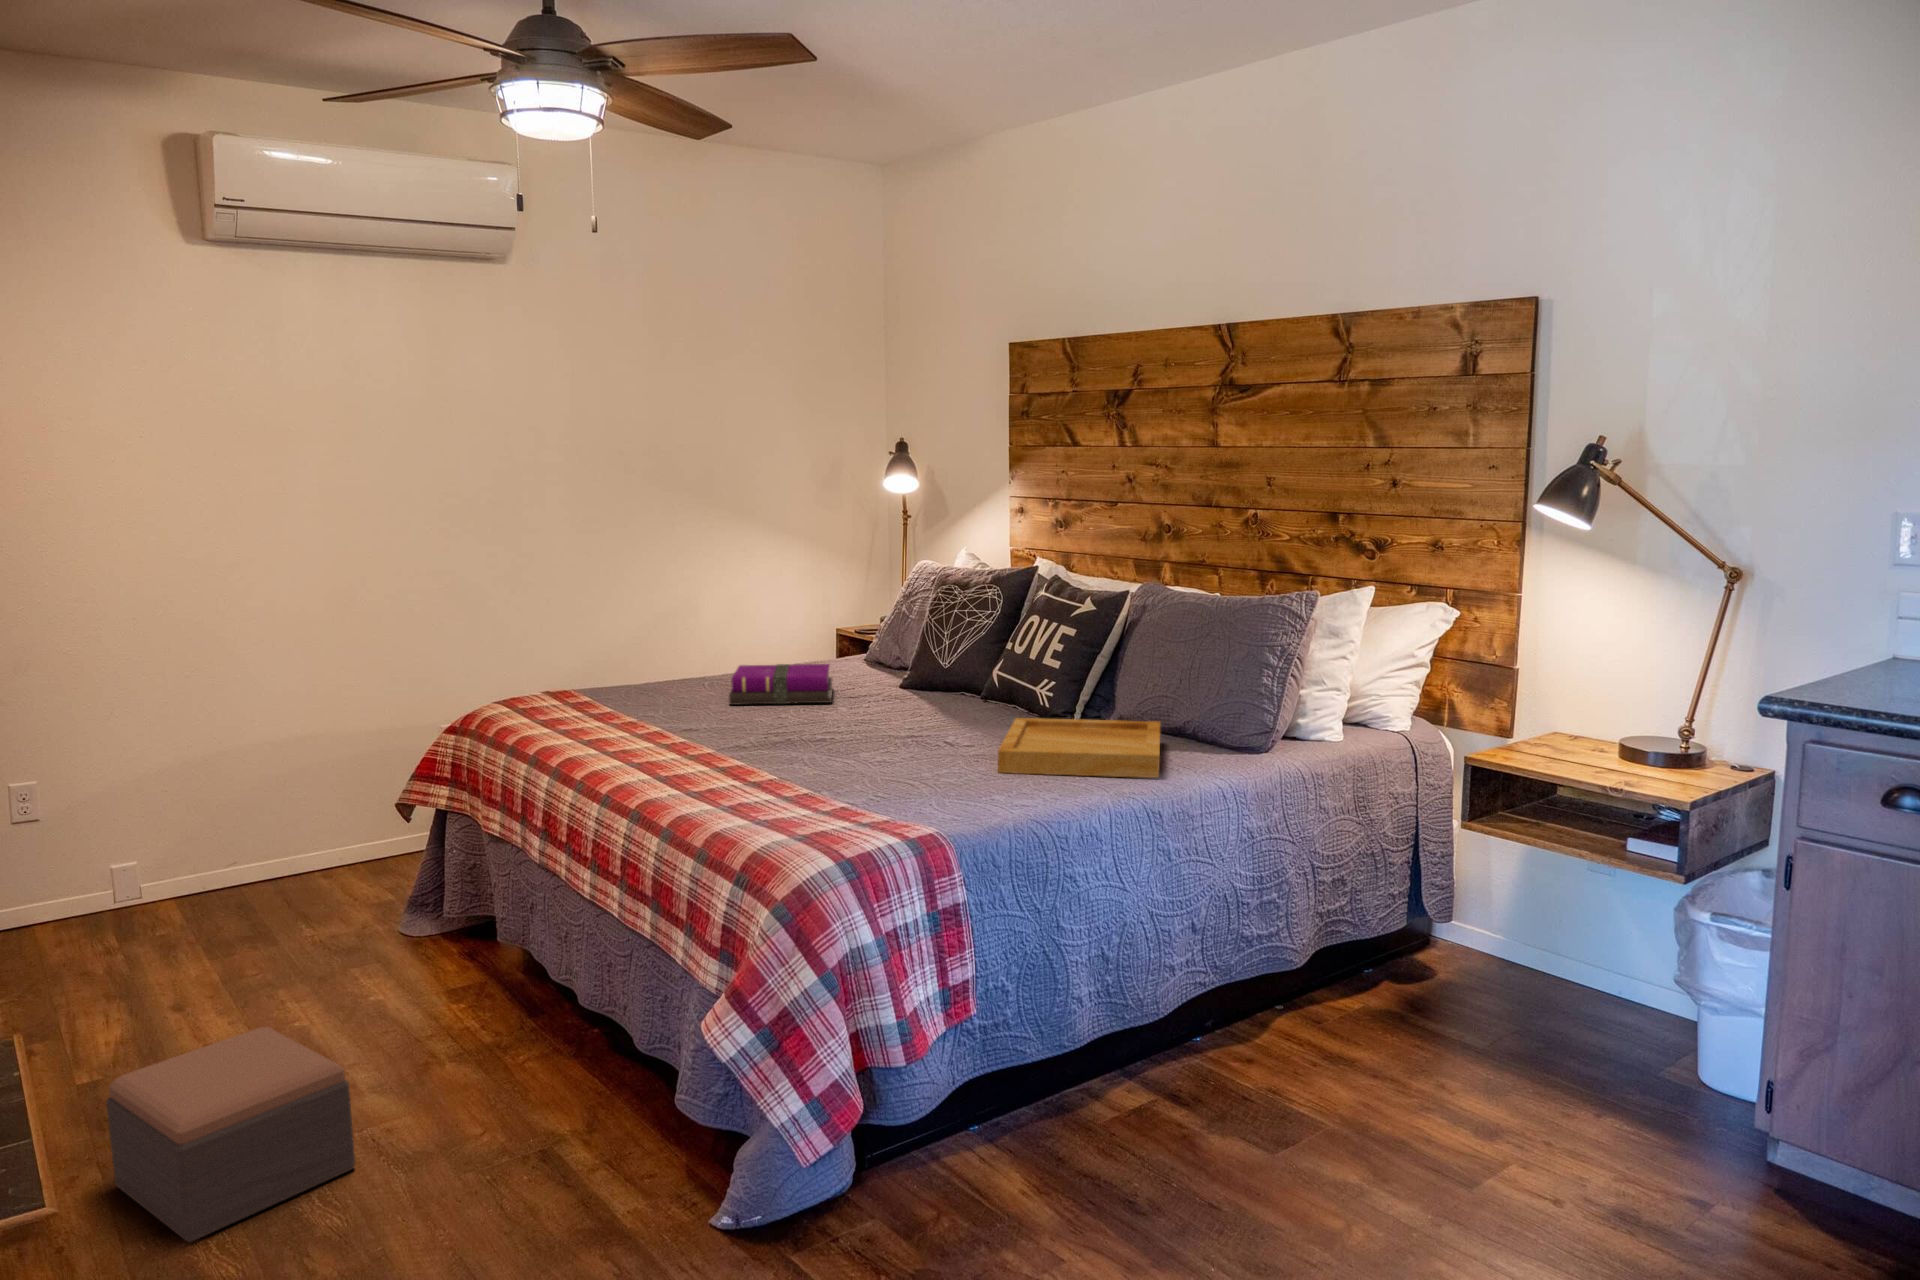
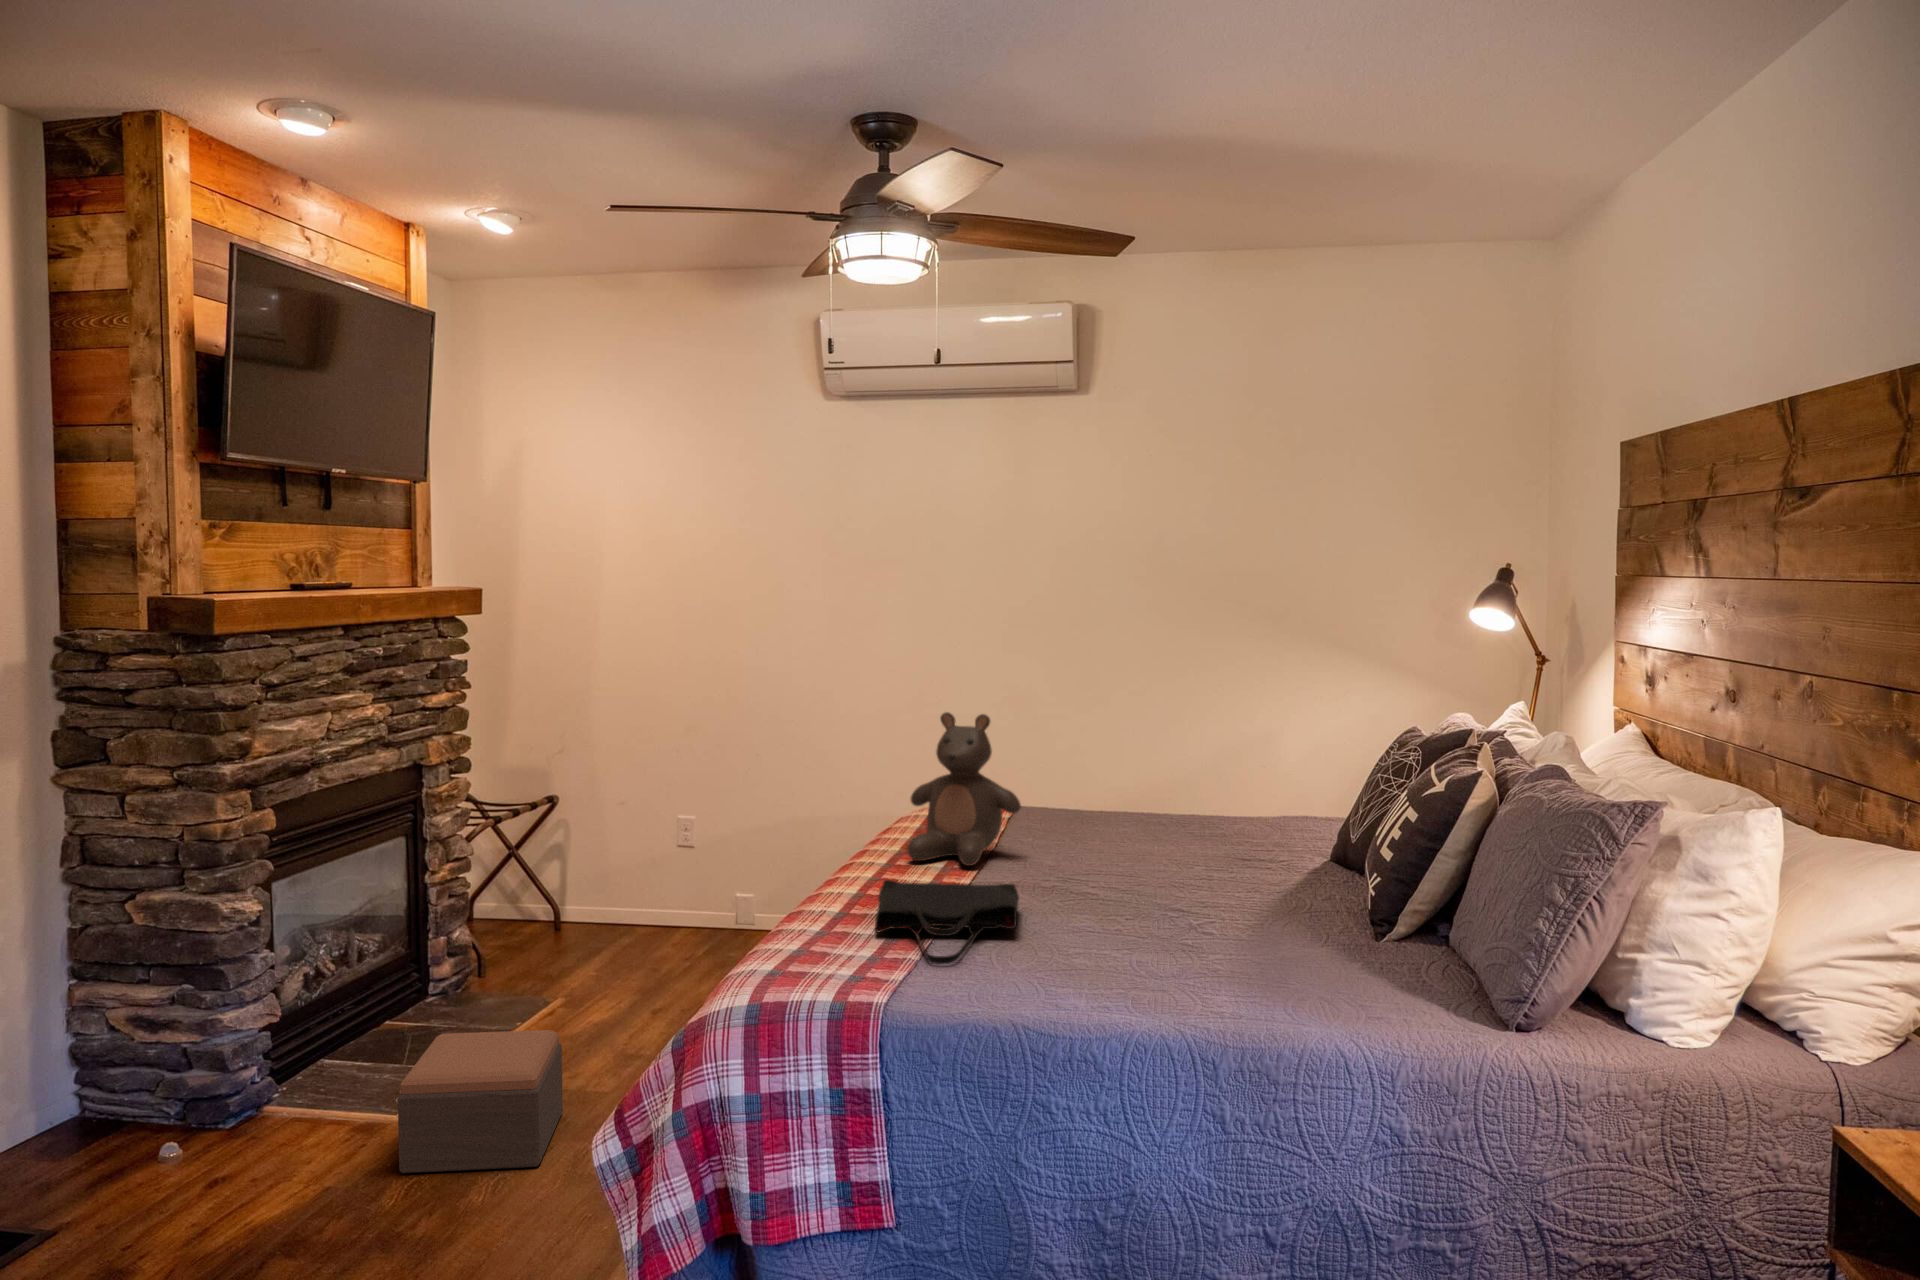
teddy bear: none [593,591,710,744] -> present [907,712,1021,866]
notebook: present [729,664,833,705] -> none [1091,803,1231,858]
tray: present [998,718,1161,778] -> none [1129,910,1414,1021]
tote bag: none [723,736,894,803] -> present [875,880,1019,964]

